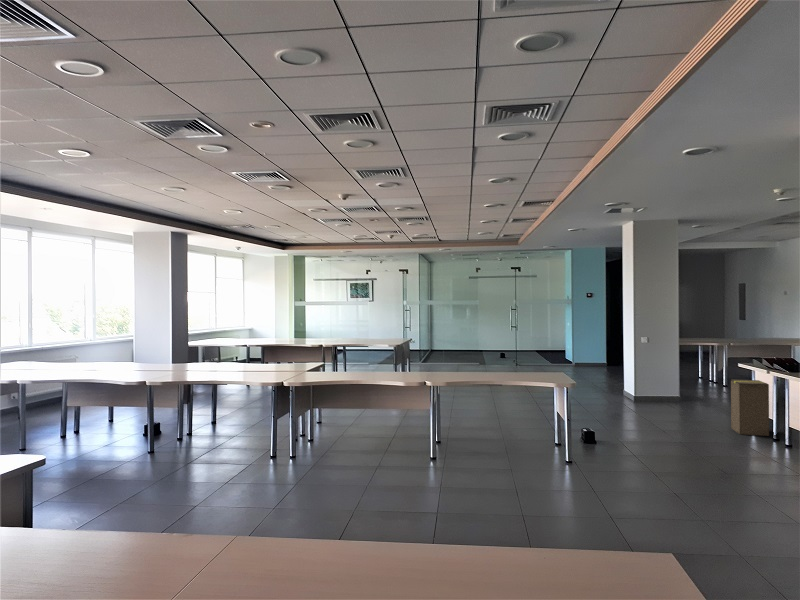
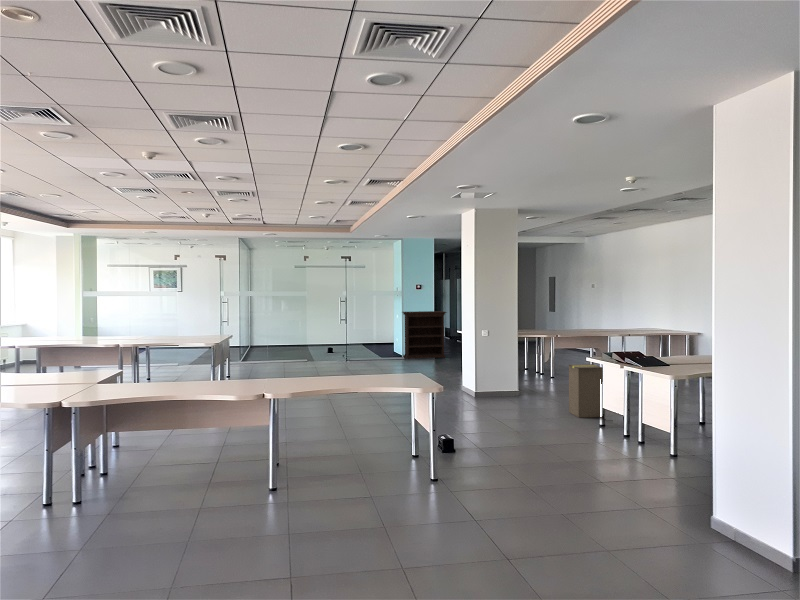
bookshelf: none [571,321,619,368] -> present [402,311,446,358]

